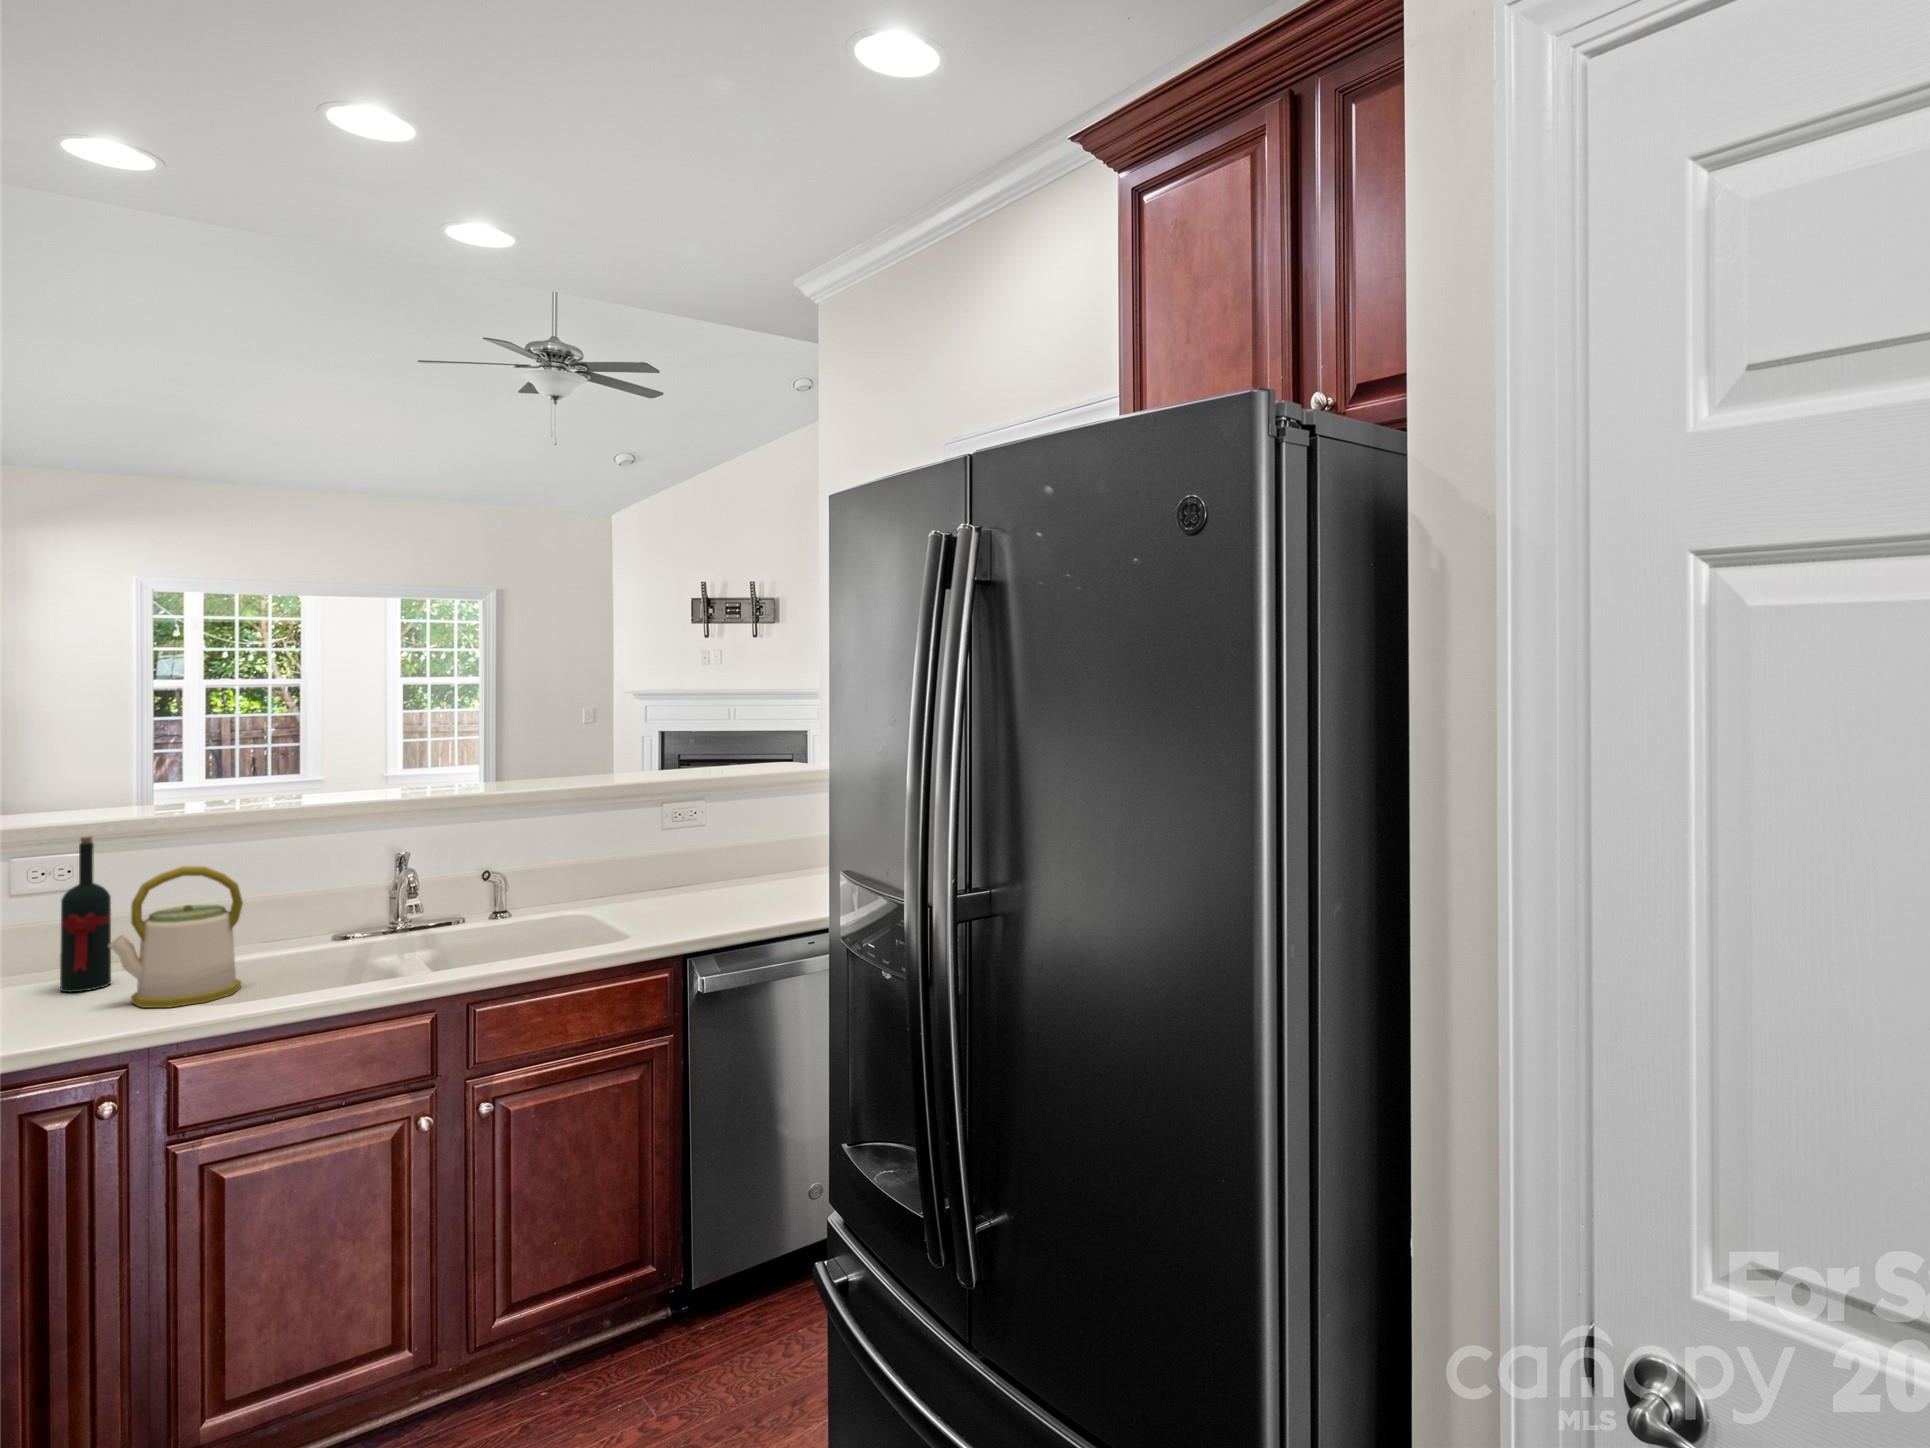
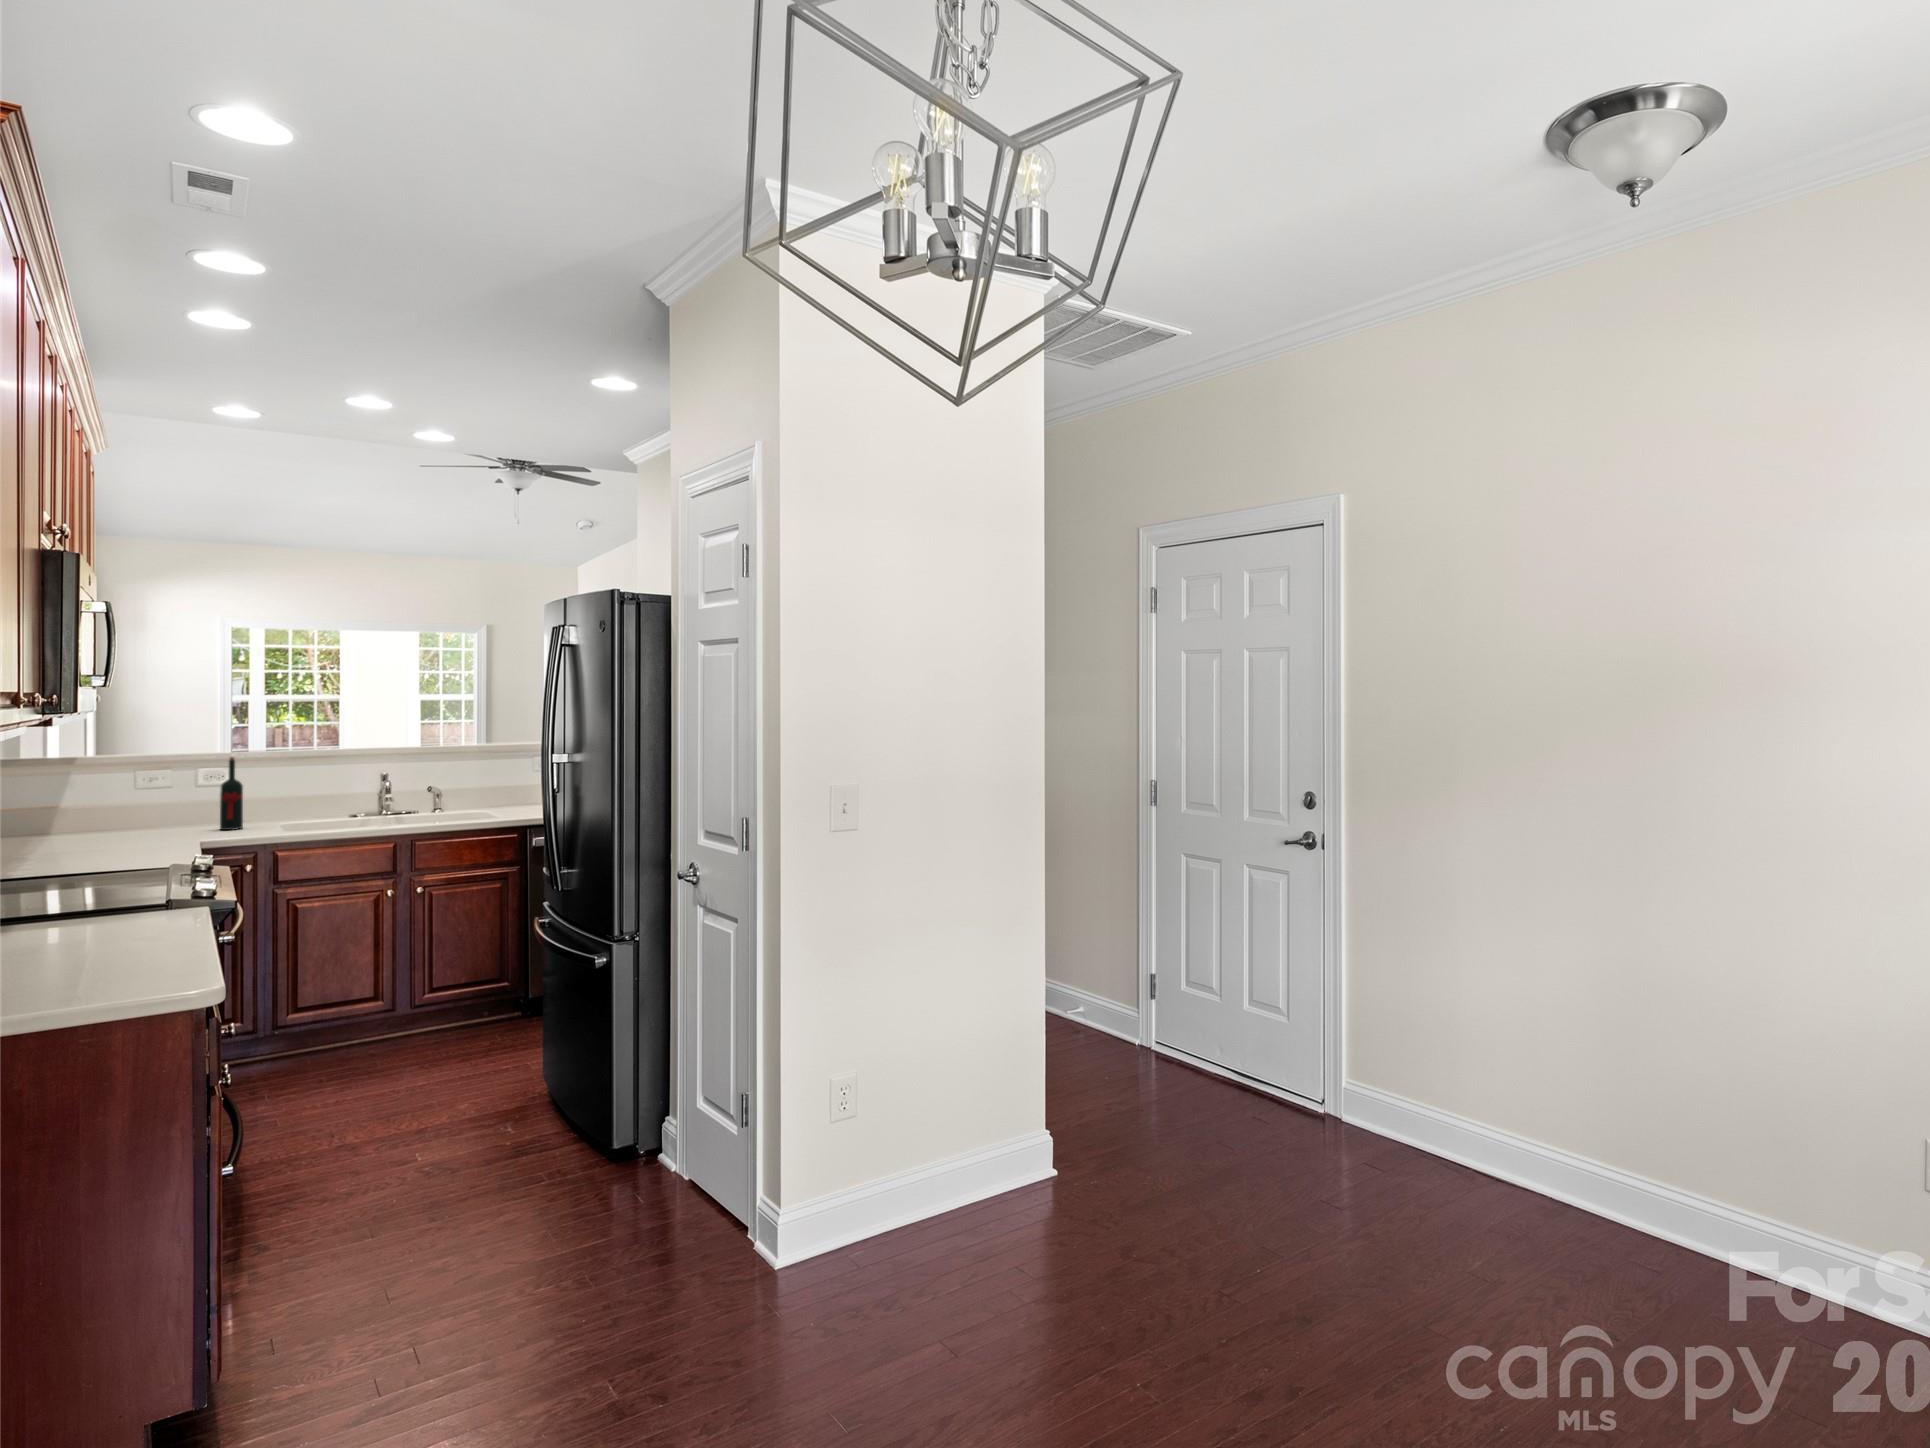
kettle: present [108,866,243,1008] -> none [245,769,305,833]

